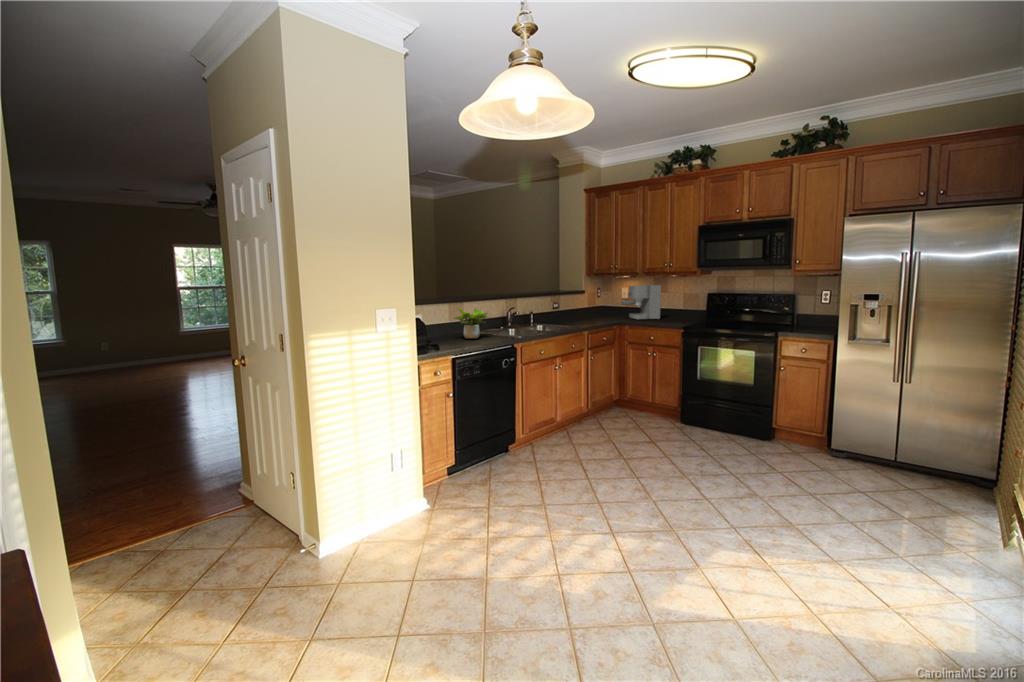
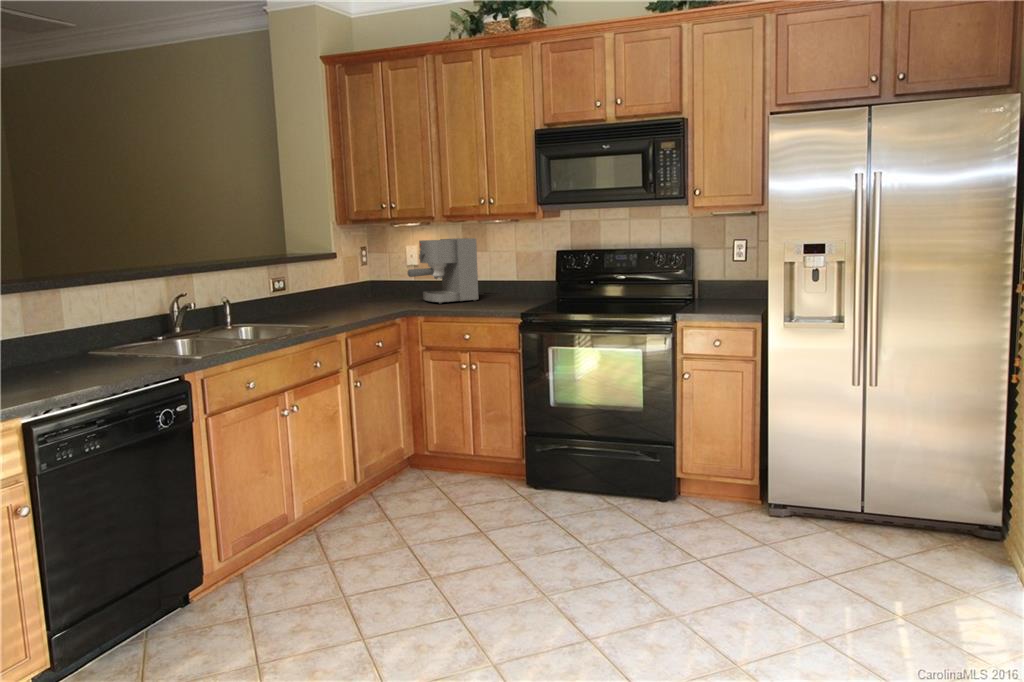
potted plant: present [454,308,488,339] -> none [23,298,123,370]

